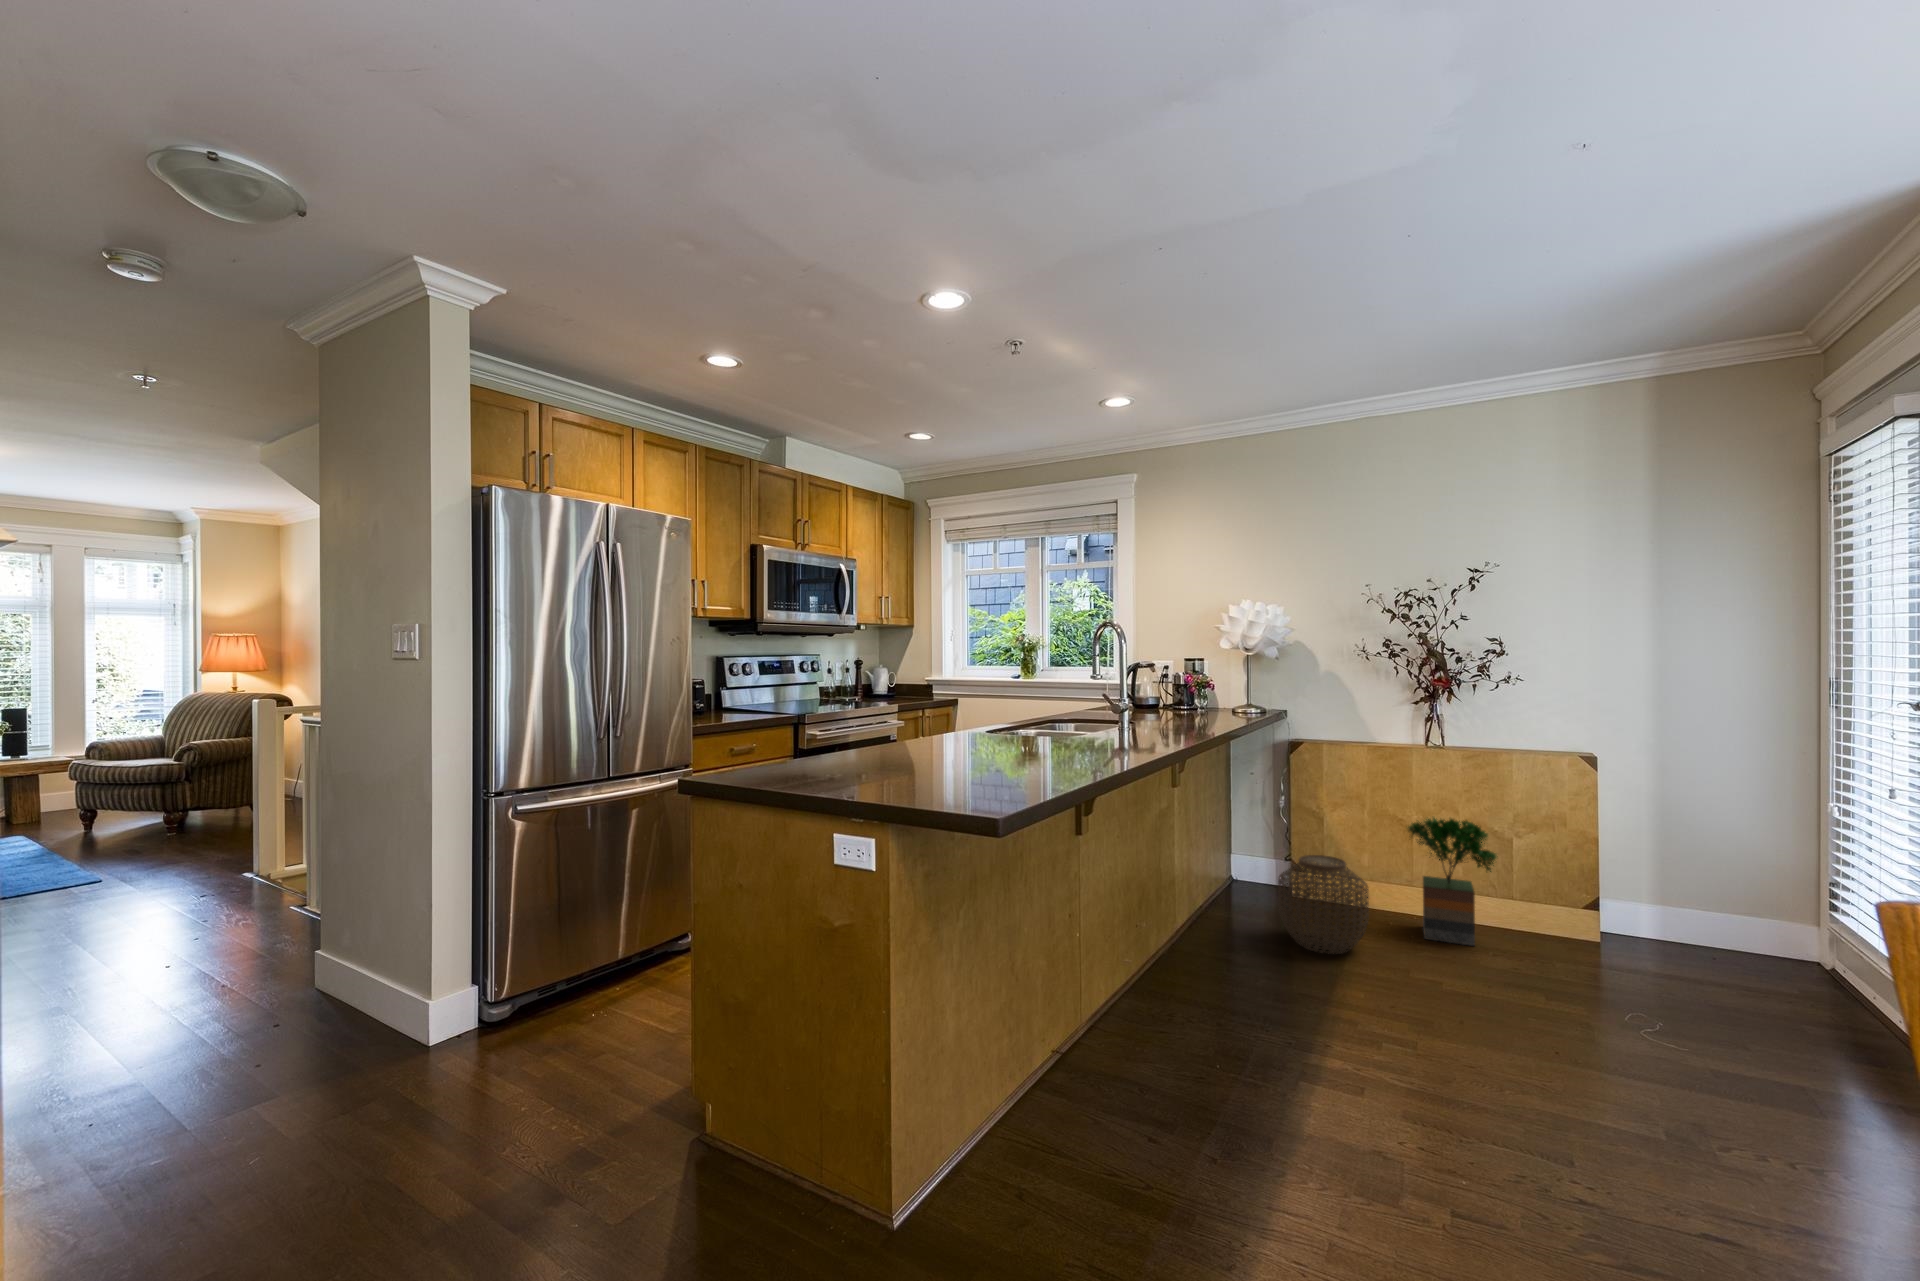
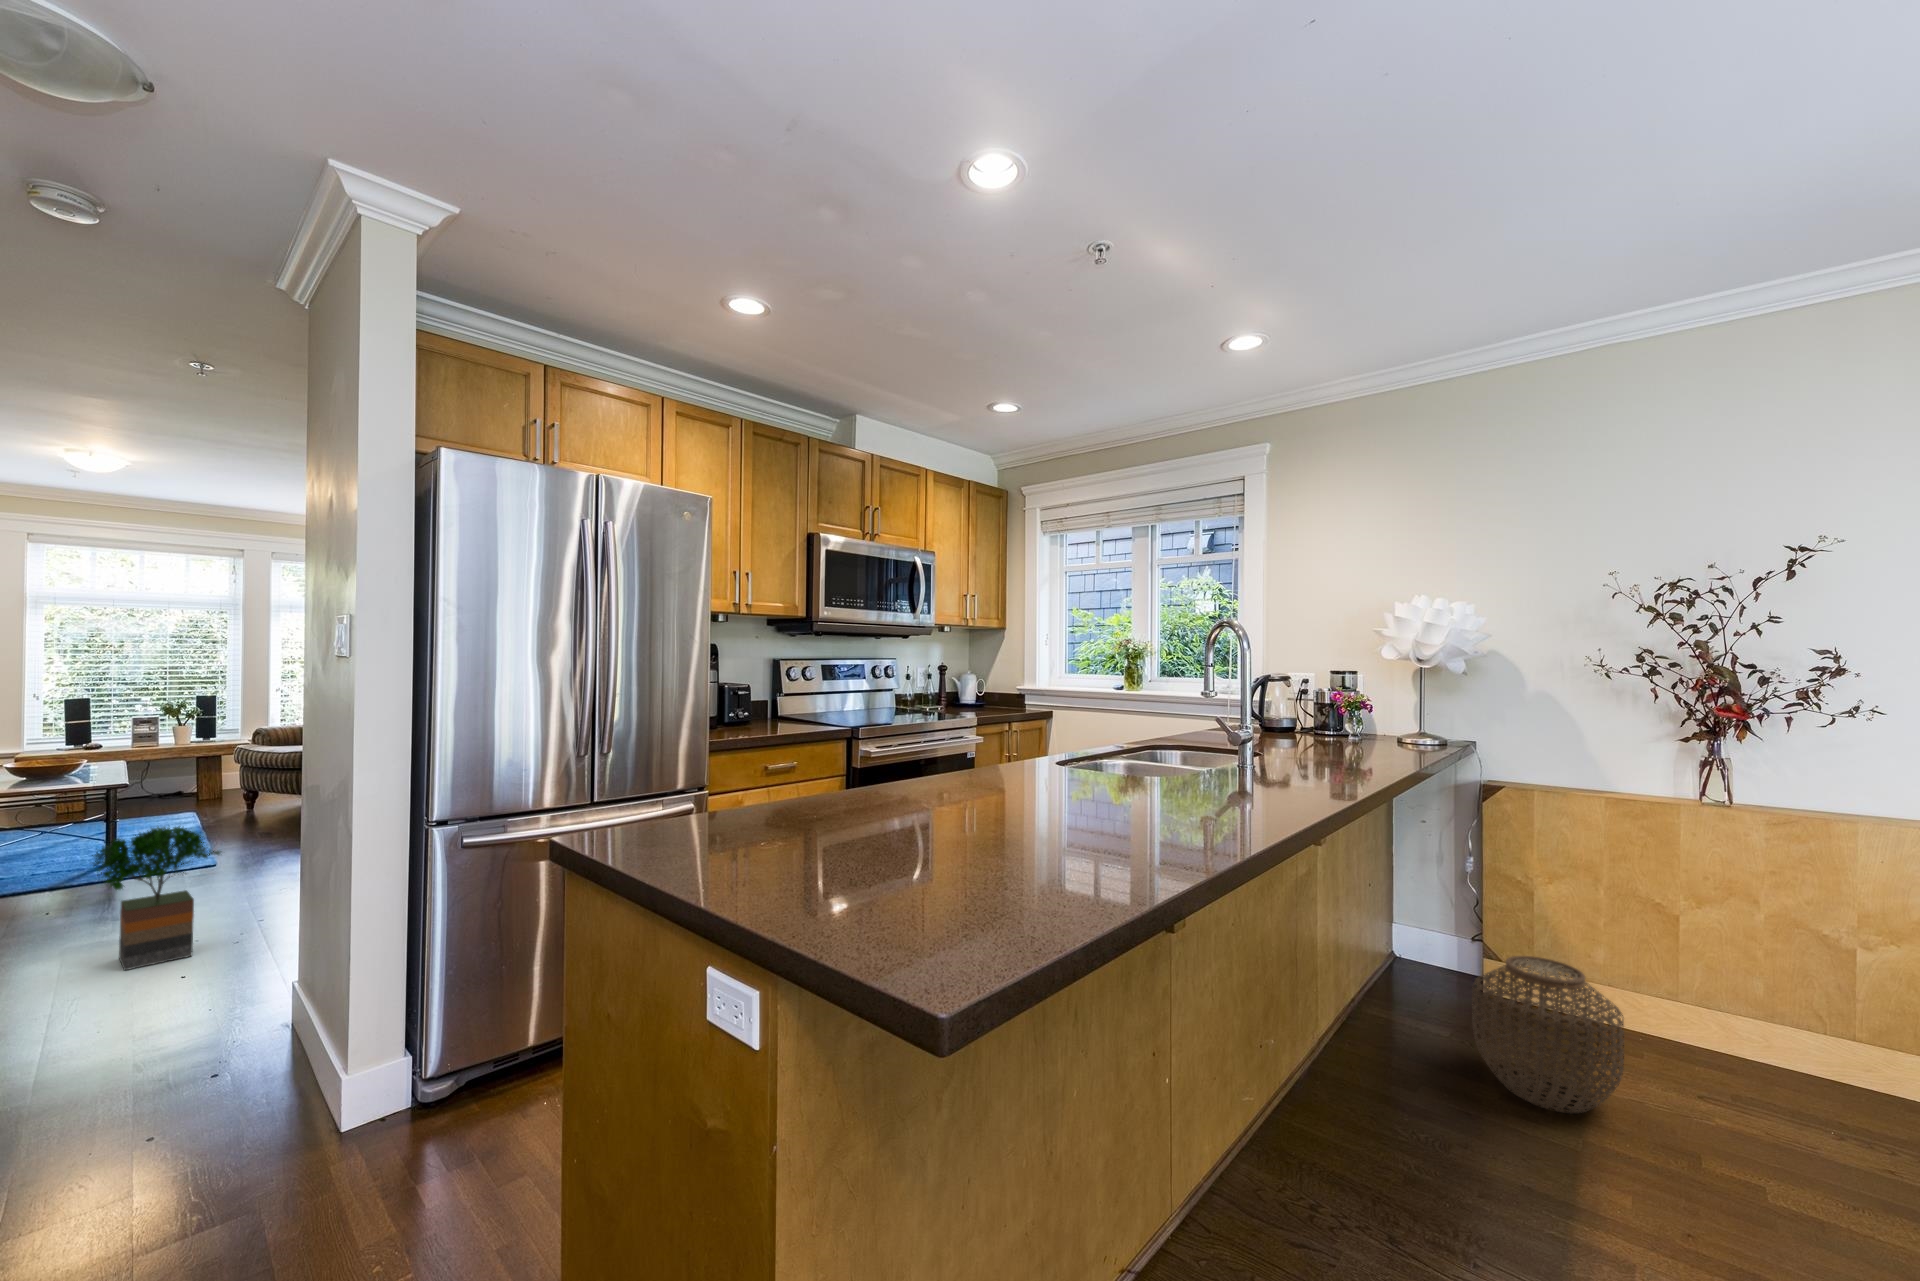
potted tree: present [1408,818,1497,946] -> present [92,826,221,970]

